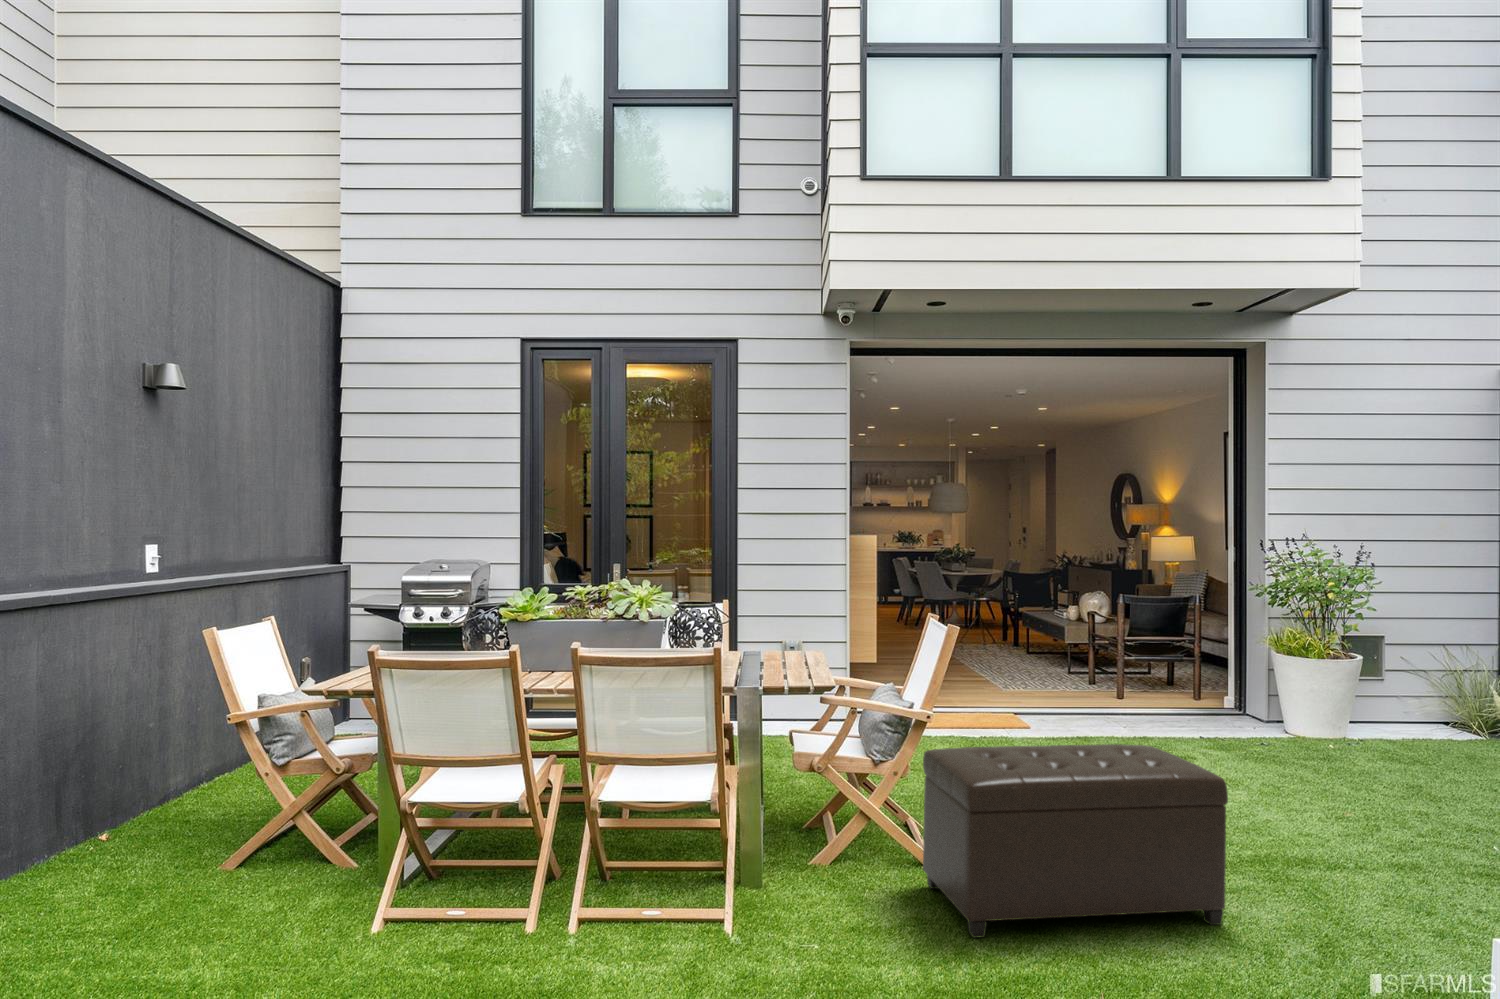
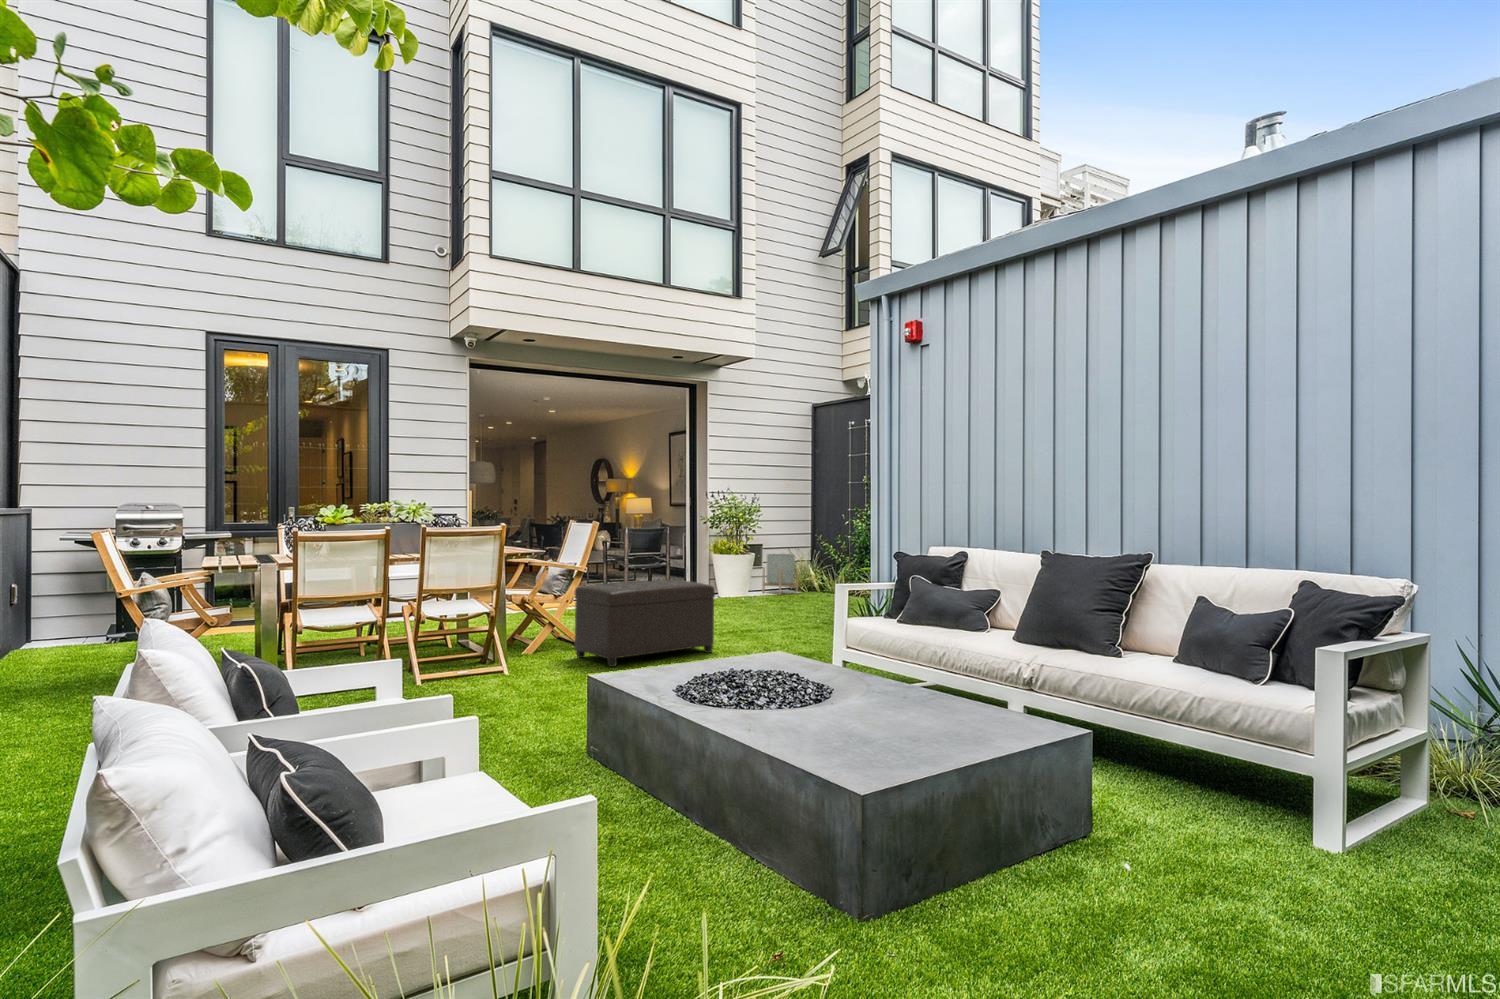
planter: none [1385,657,1469,741] -> present [762,554,798,595]

